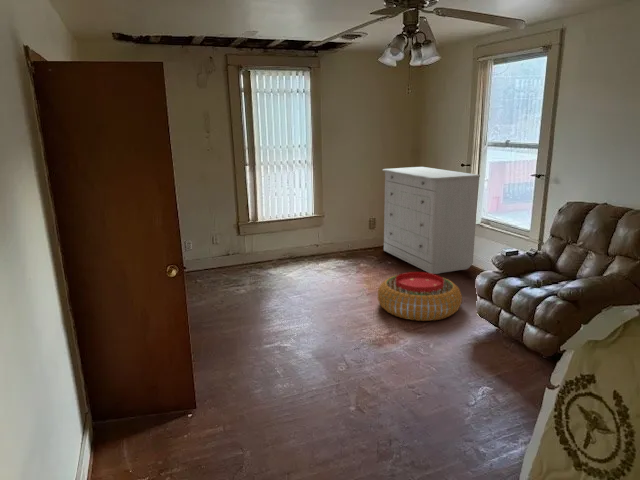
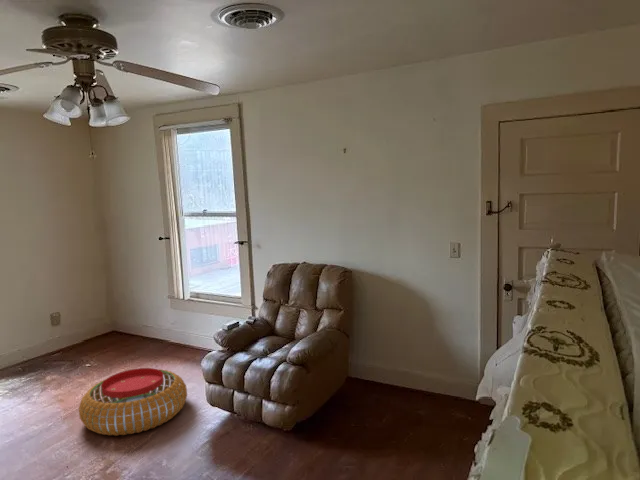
dresser: present [382,167,480,274] -> none [62,245,188,367]

